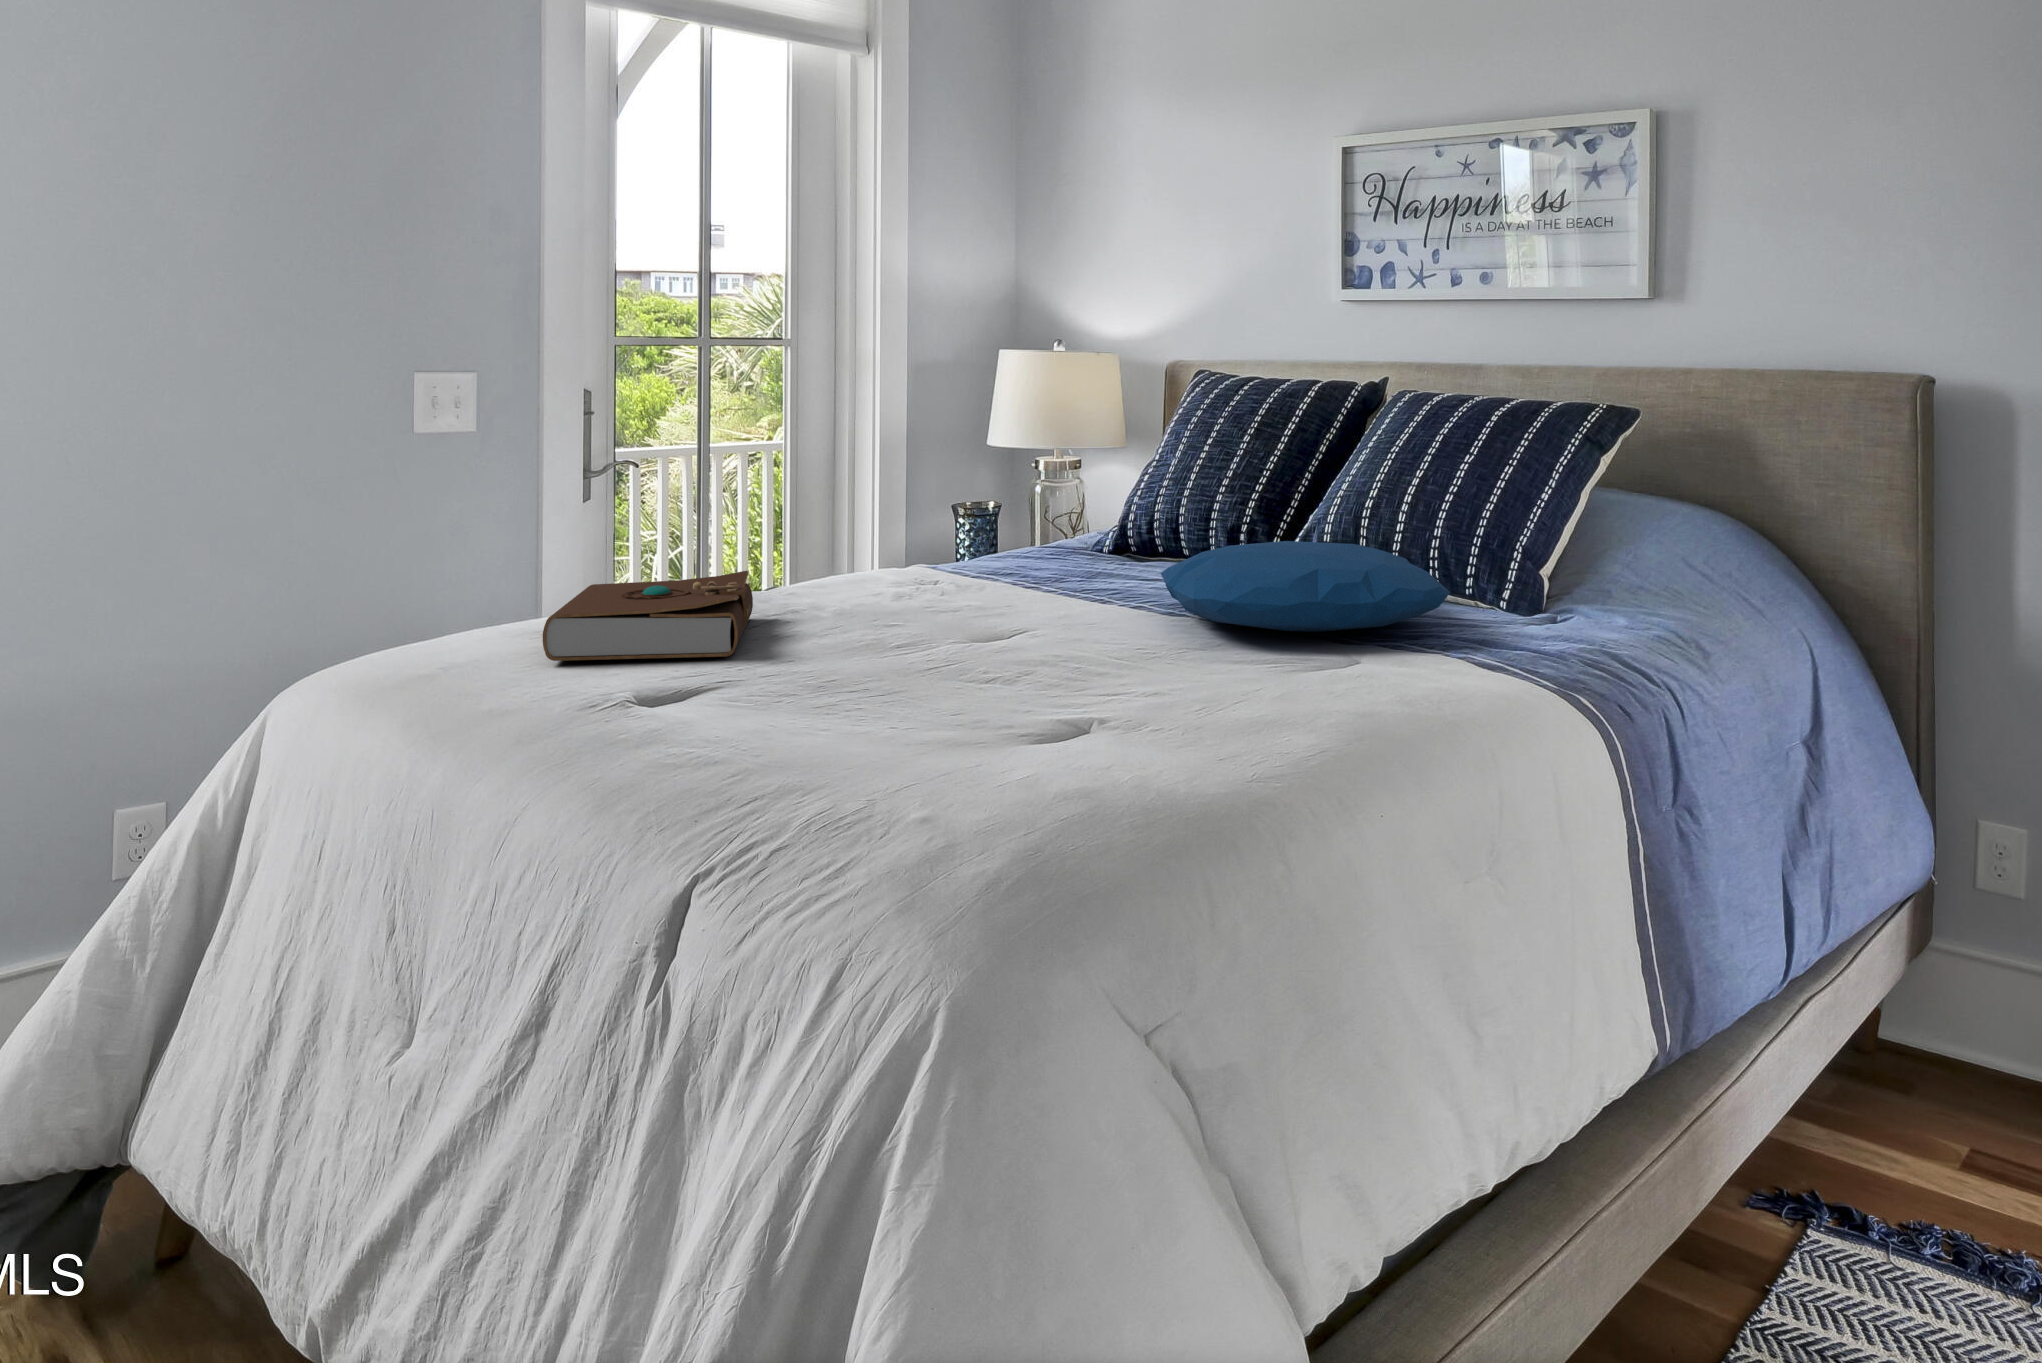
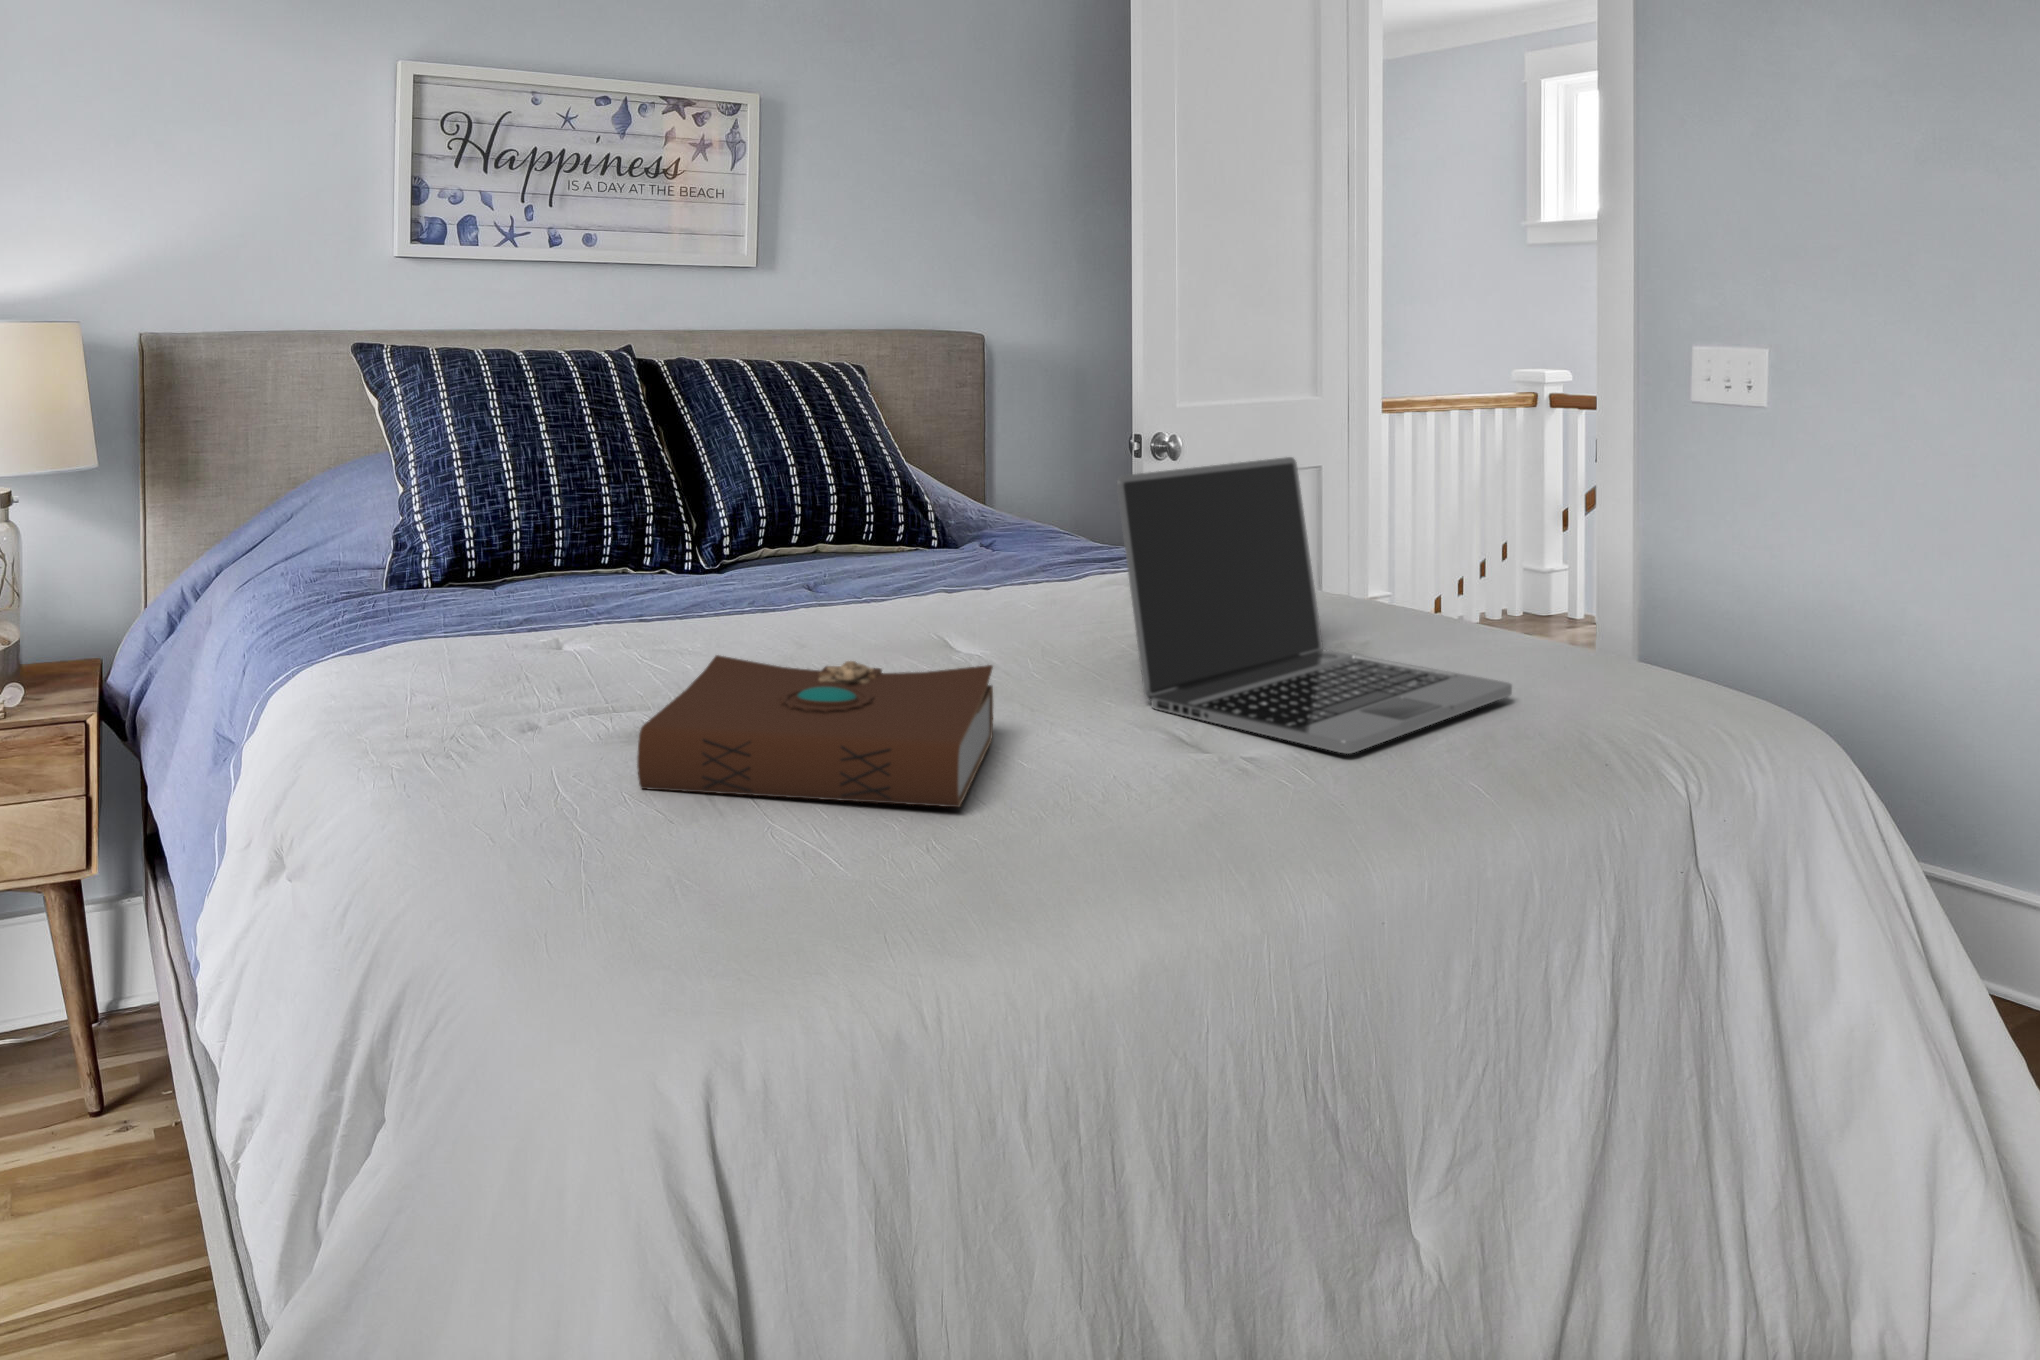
laptop: none [745,469,1168,758] -> present [1117,457,1512,754]
pillow: present [1161,541,1450,632] -> none [842,510,1125,602]

